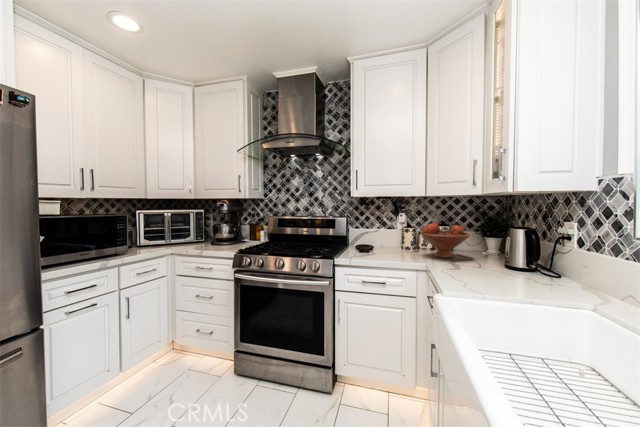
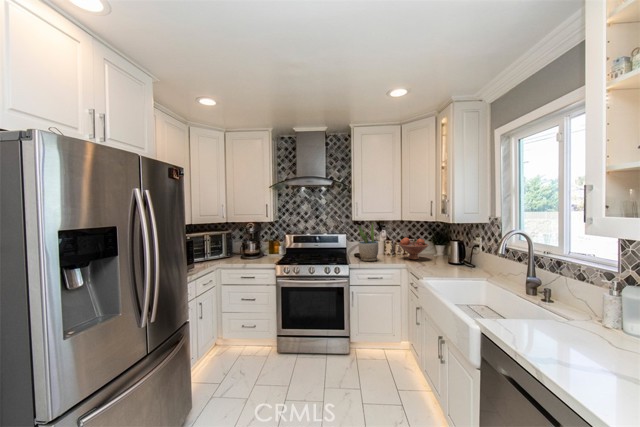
potted plant: none [355,198,386,257] -> present [358,224,378,261]

